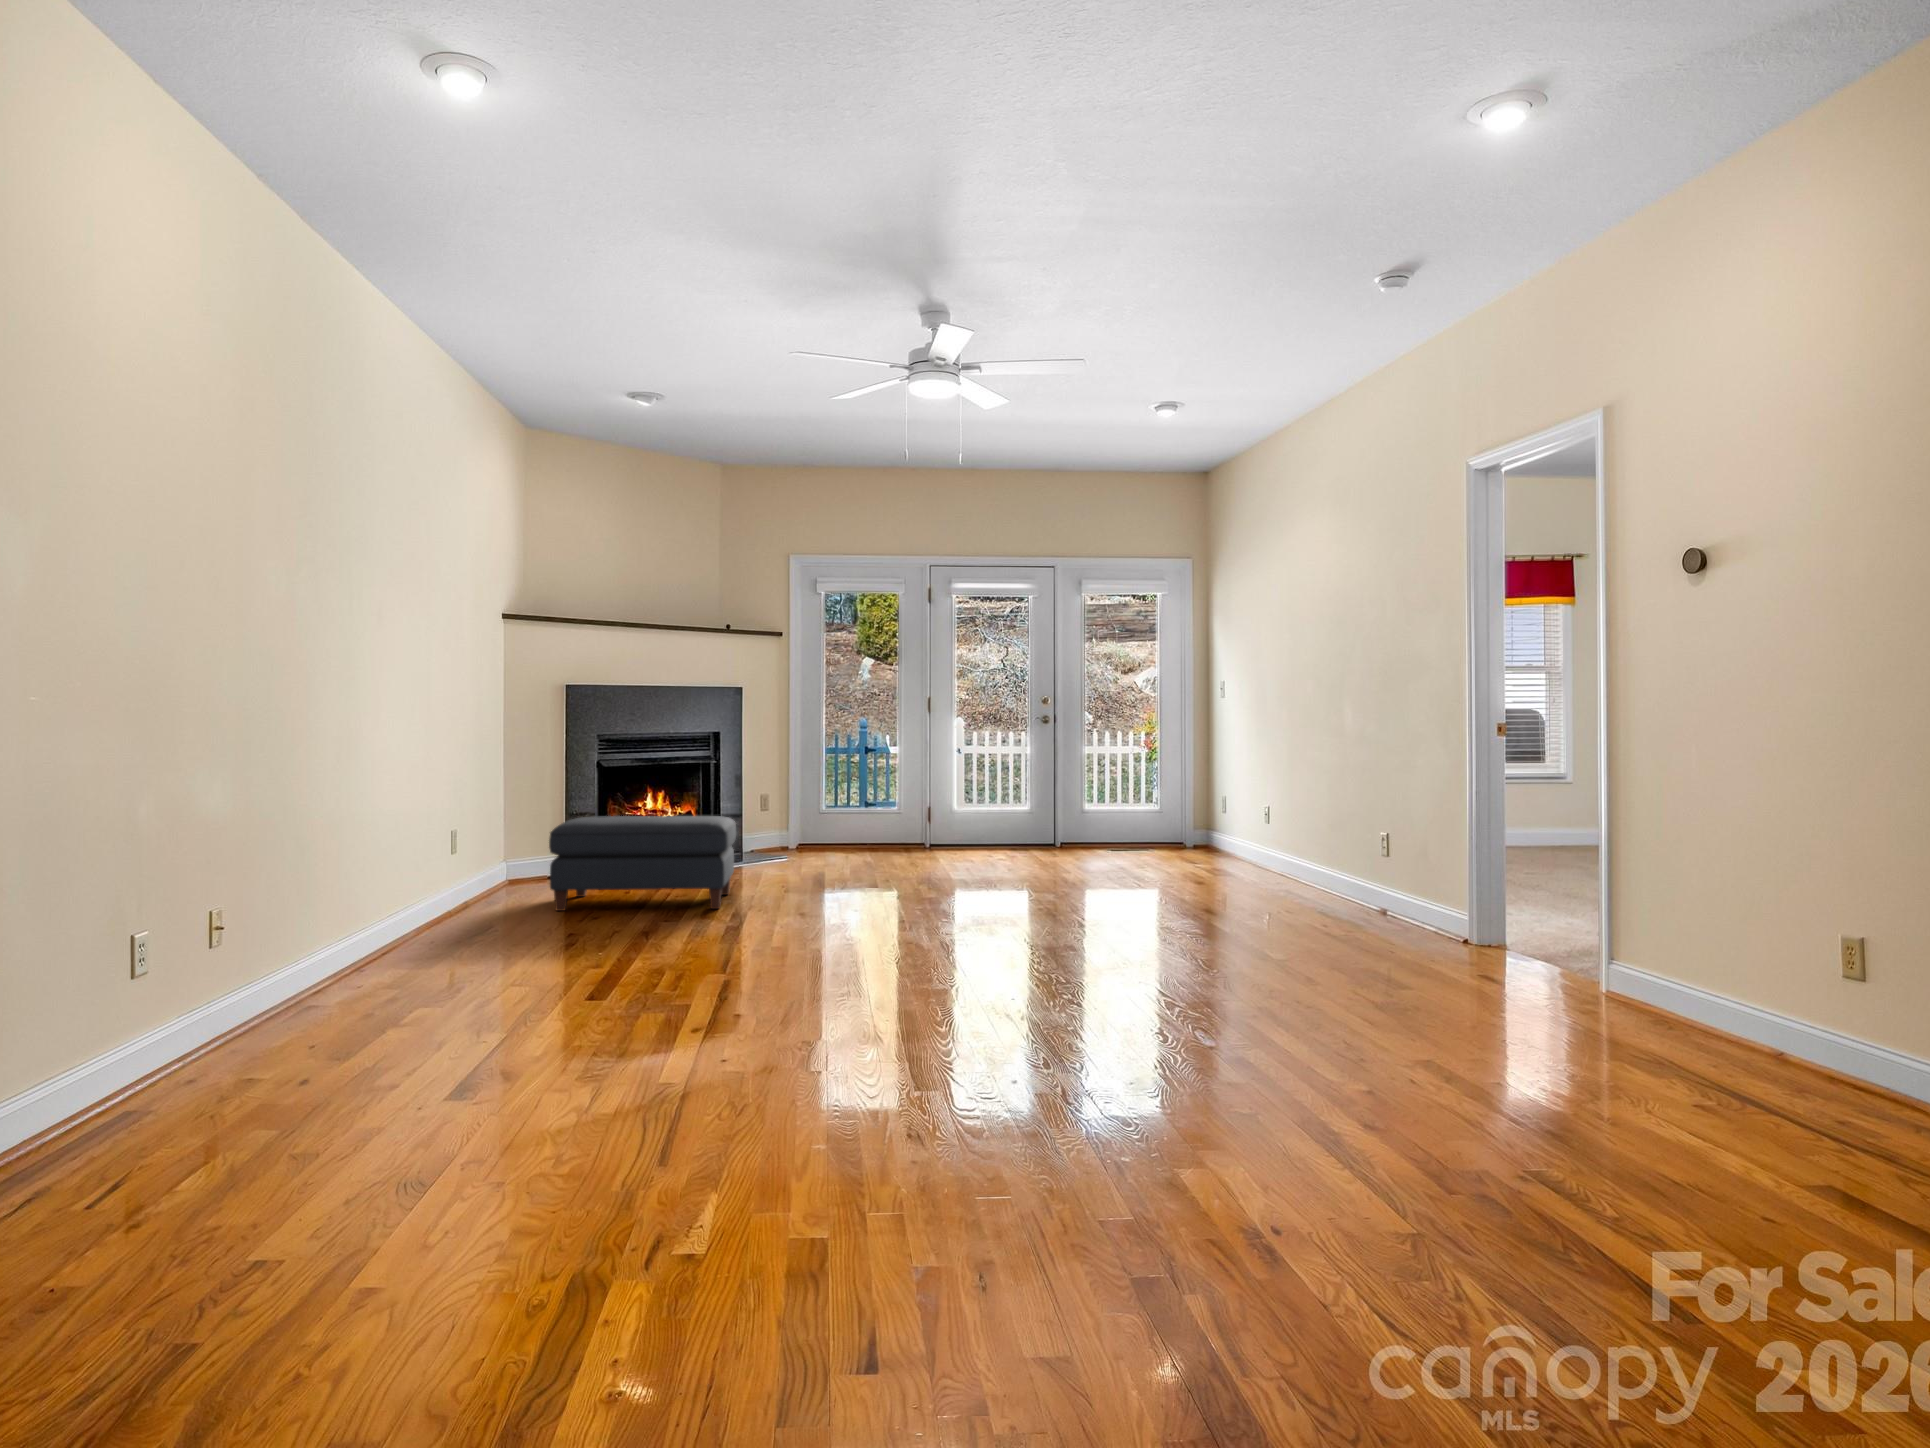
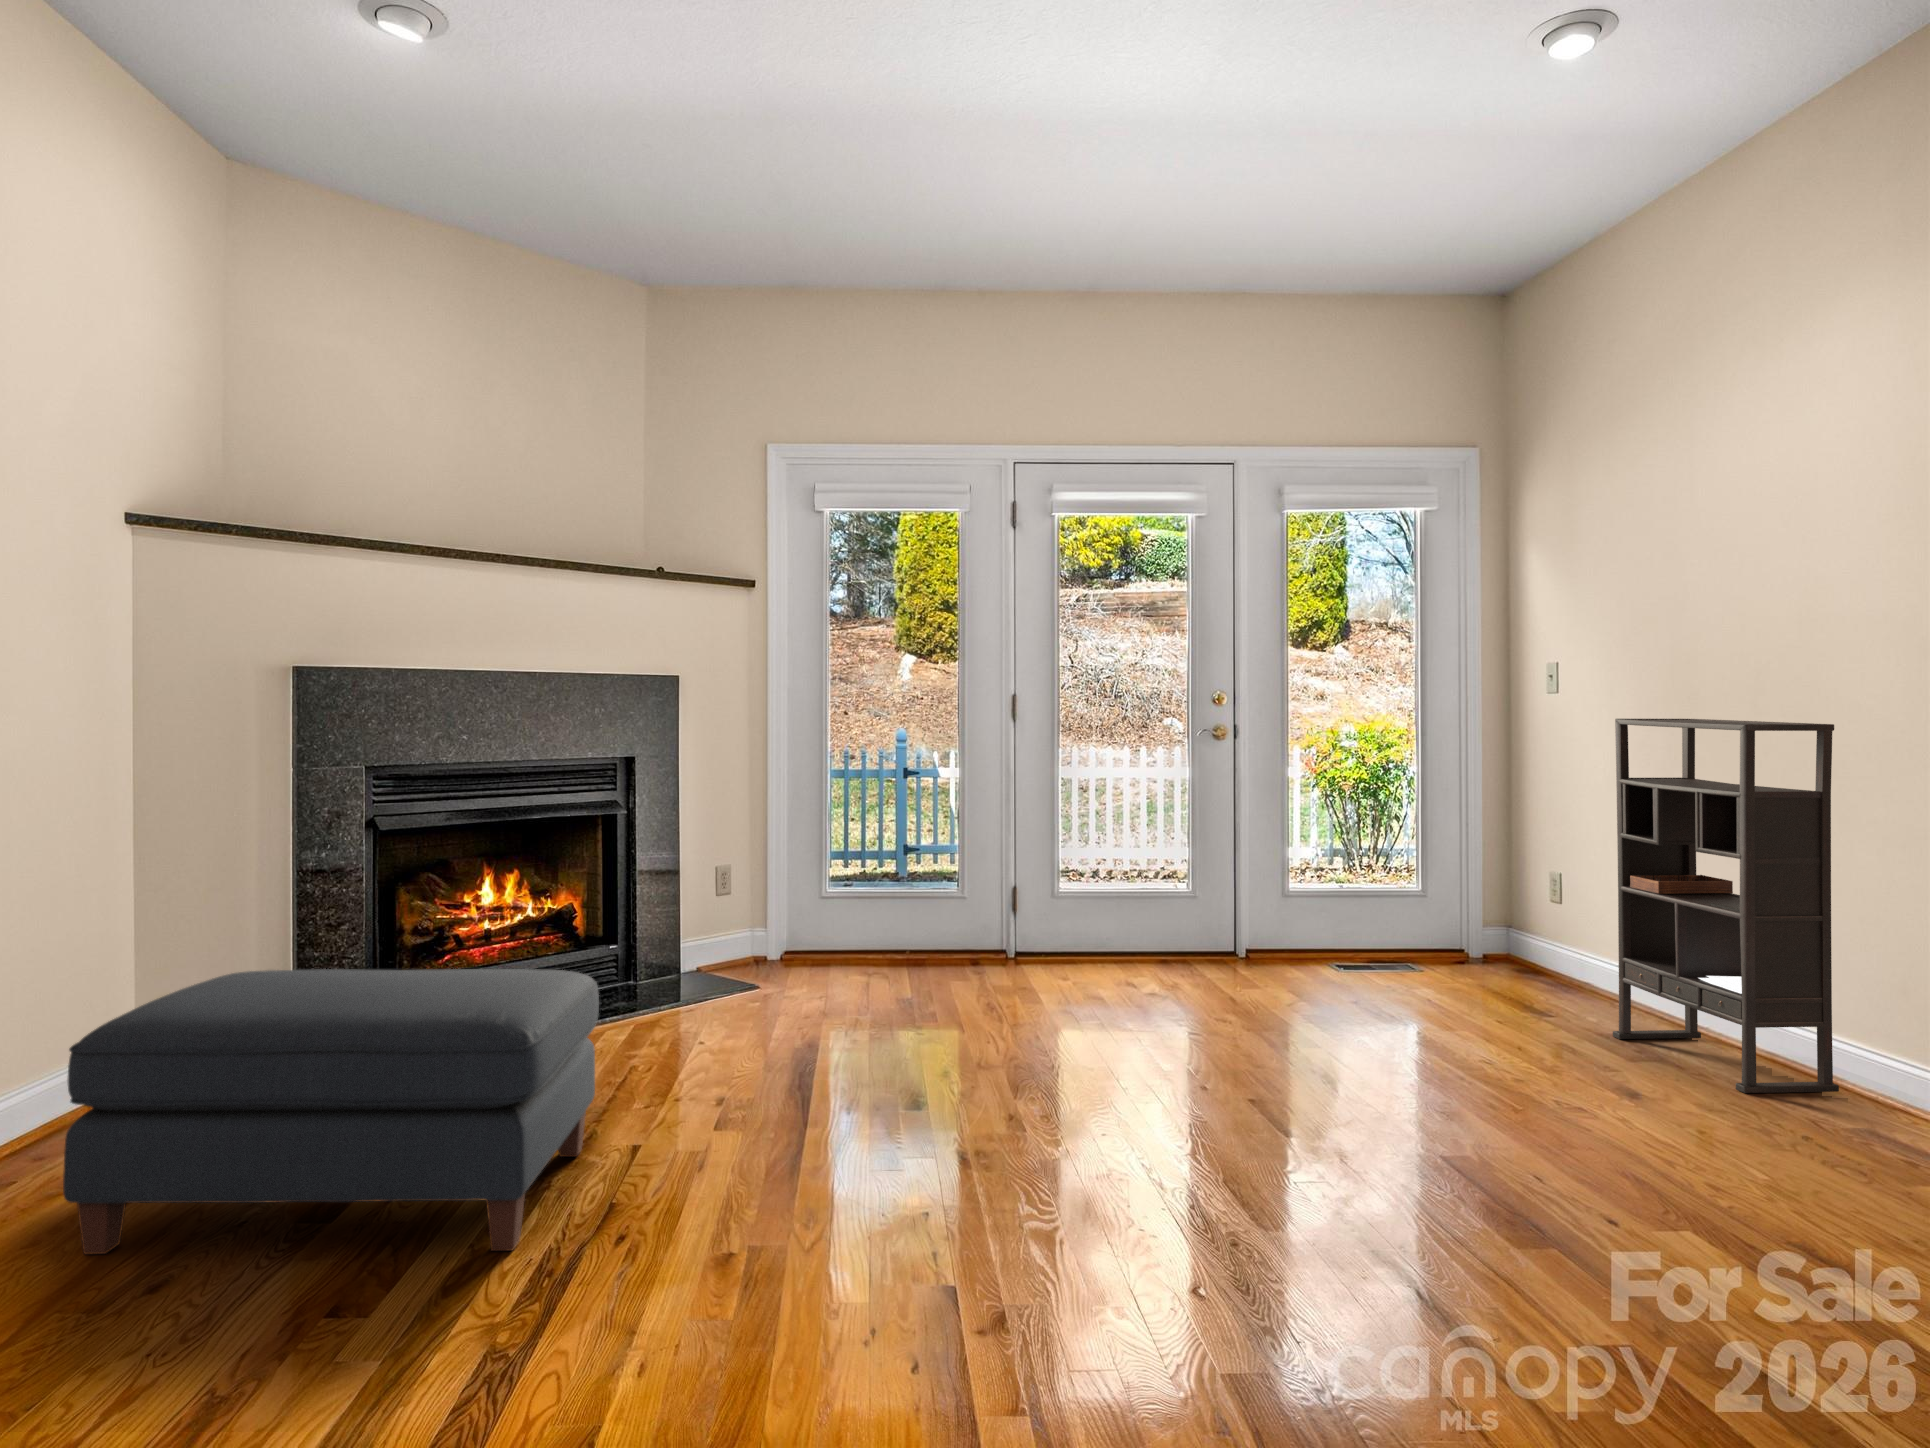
bookshelf: none [1218,710,1291,879] -> present [1613,719,1839,1093]

